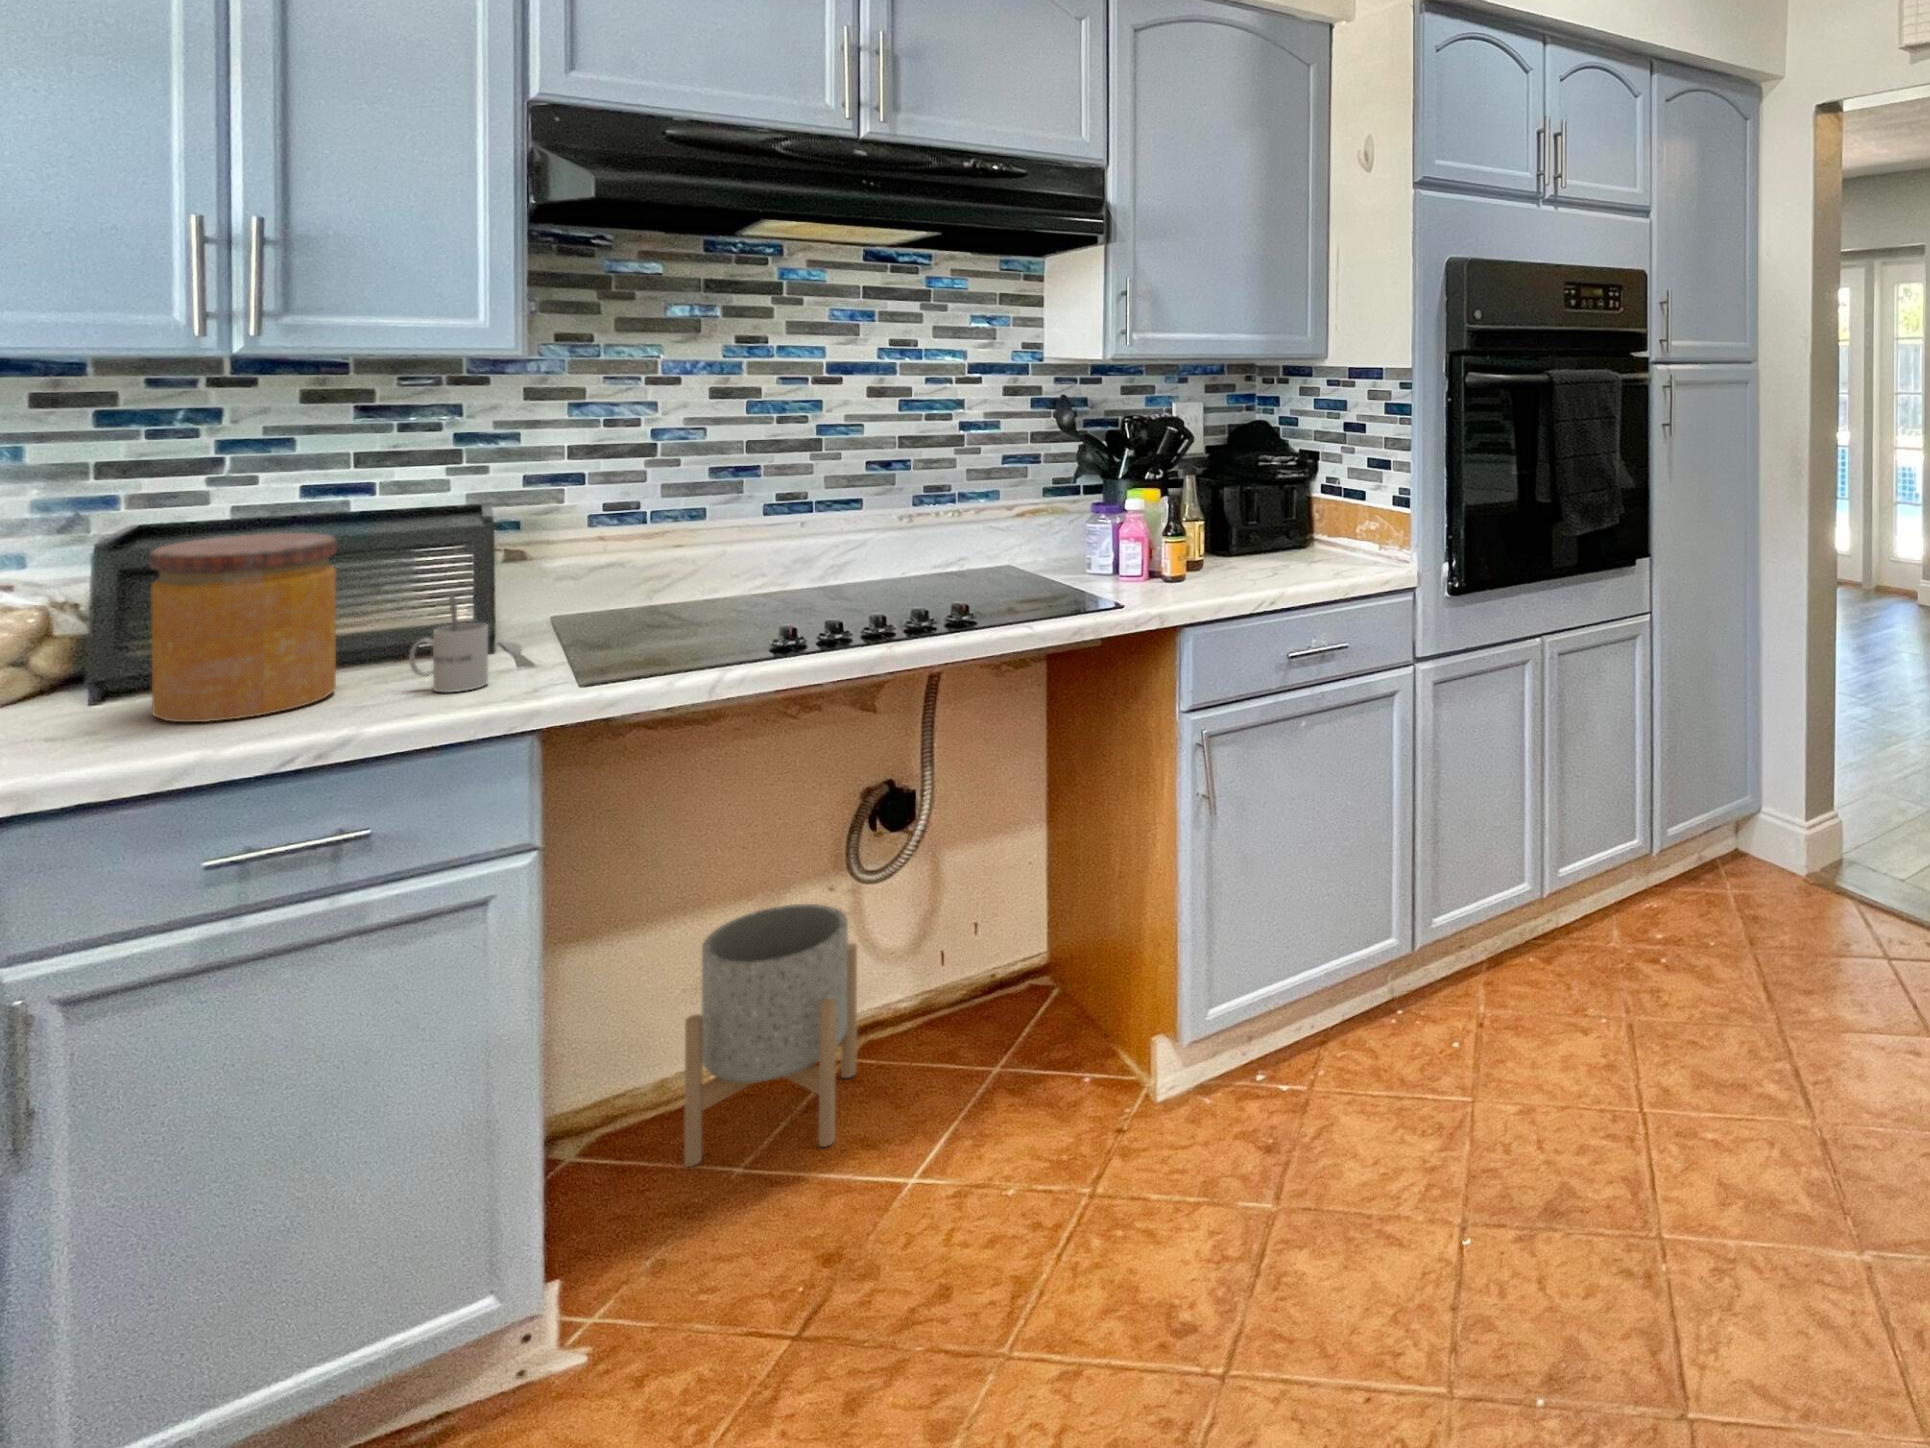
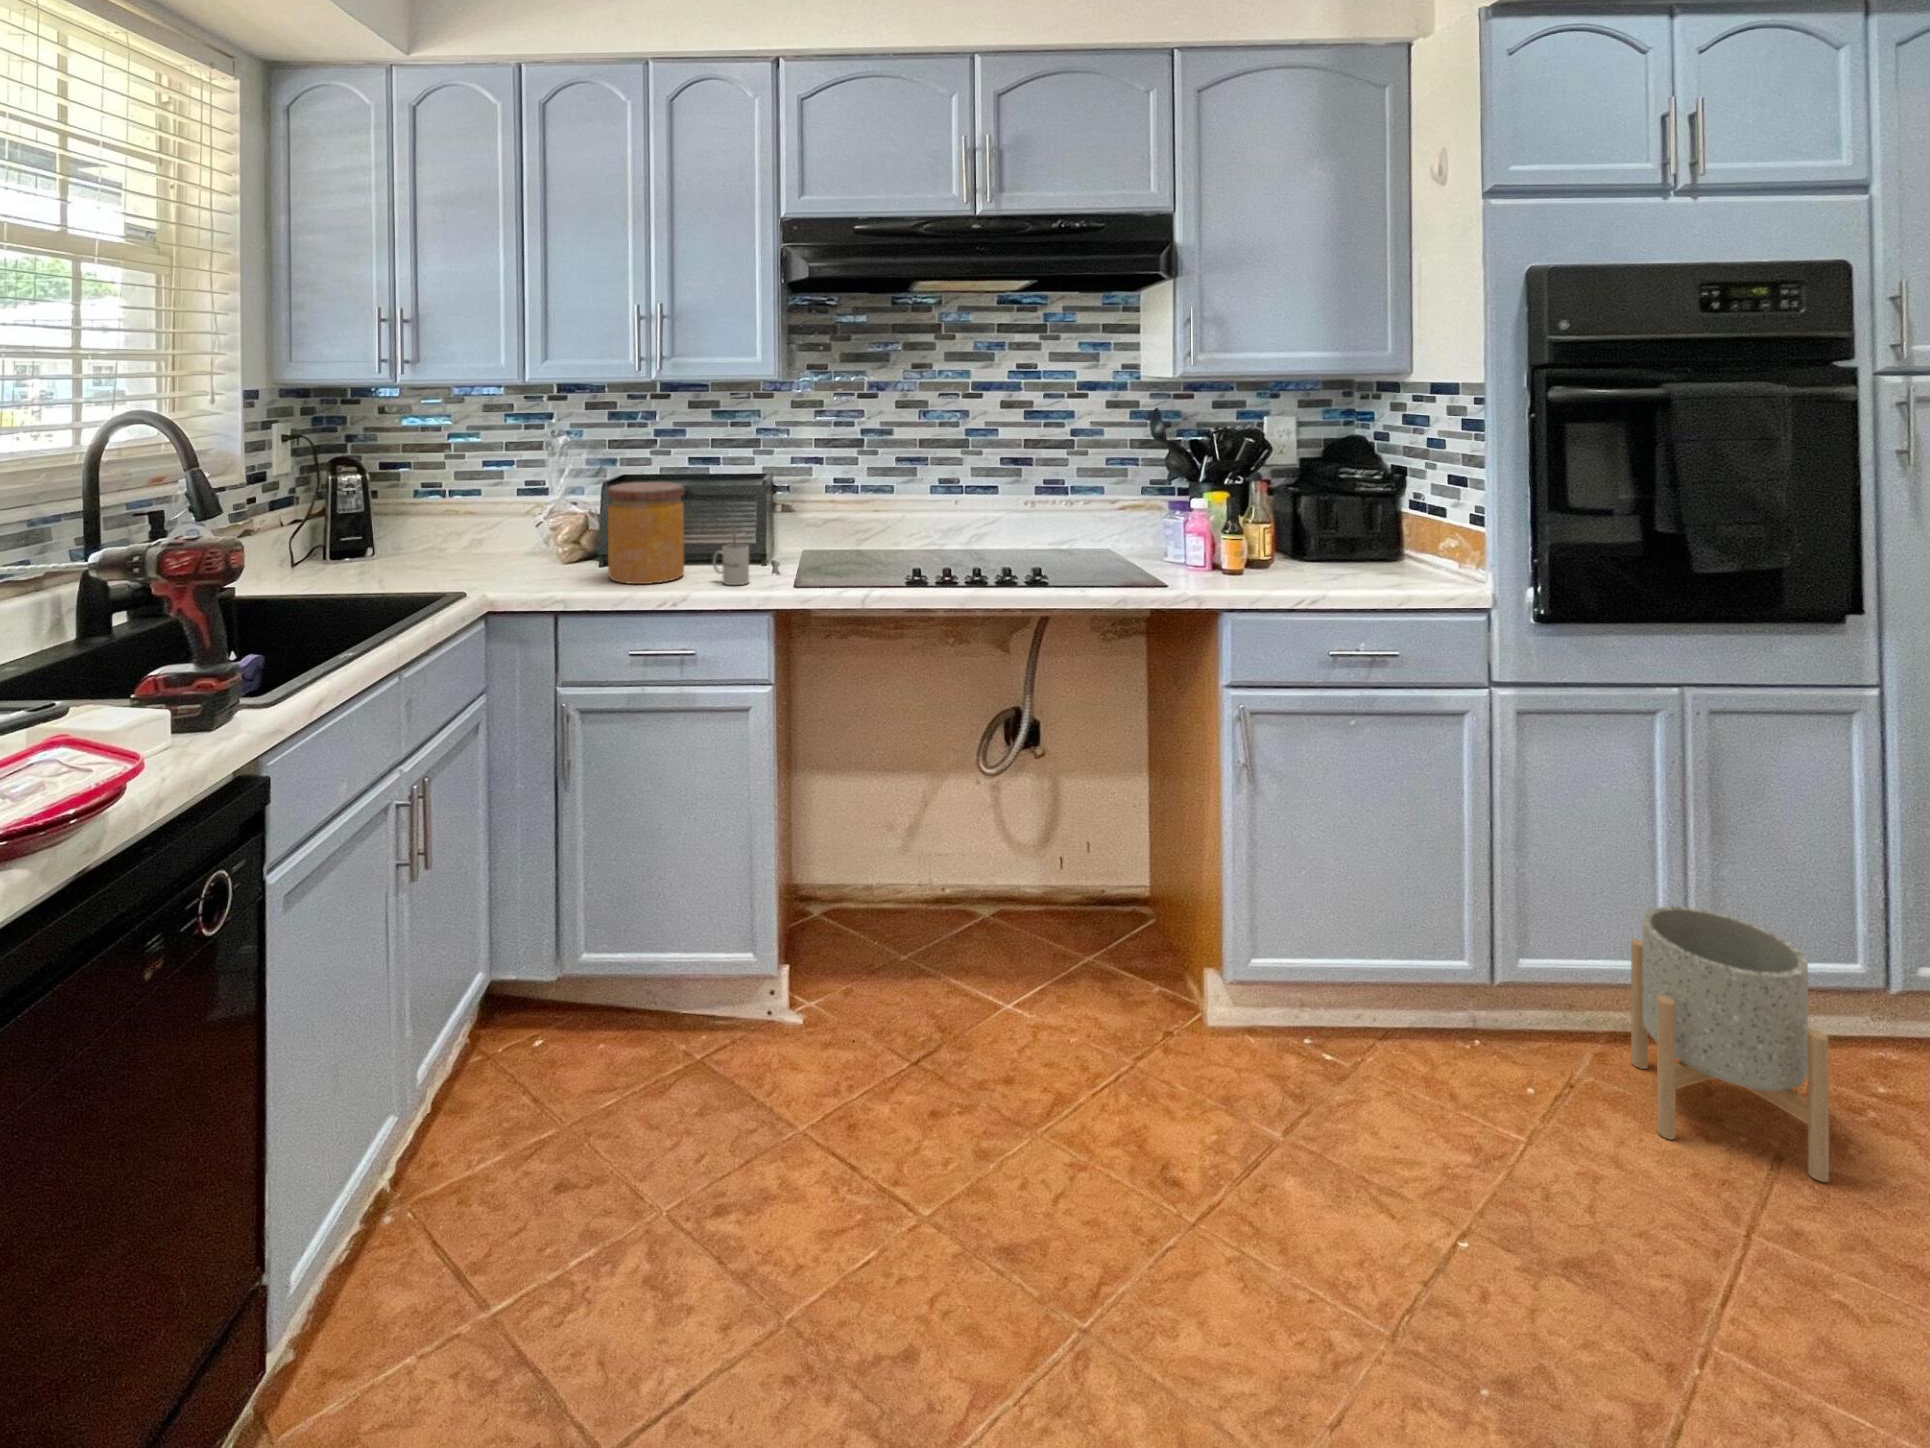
planter: present [684,904,857,1166] -> present [1631,906,1829,1182]

